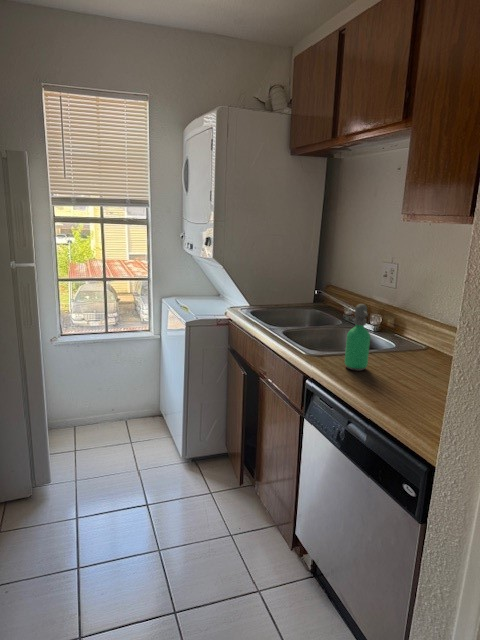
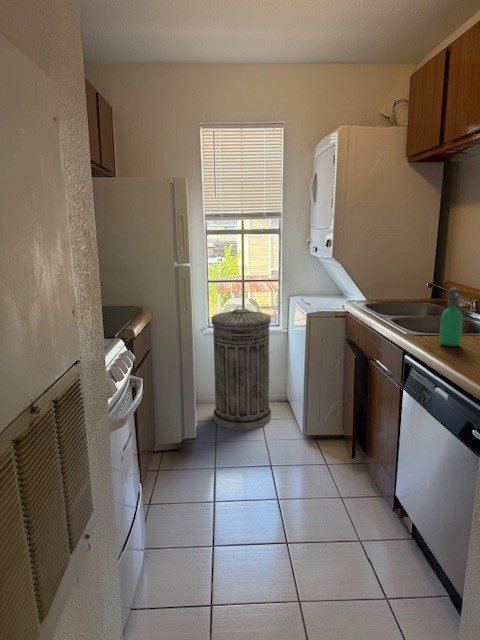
trash can: none [67,312,143,458] -> present [211,306,271,430]

